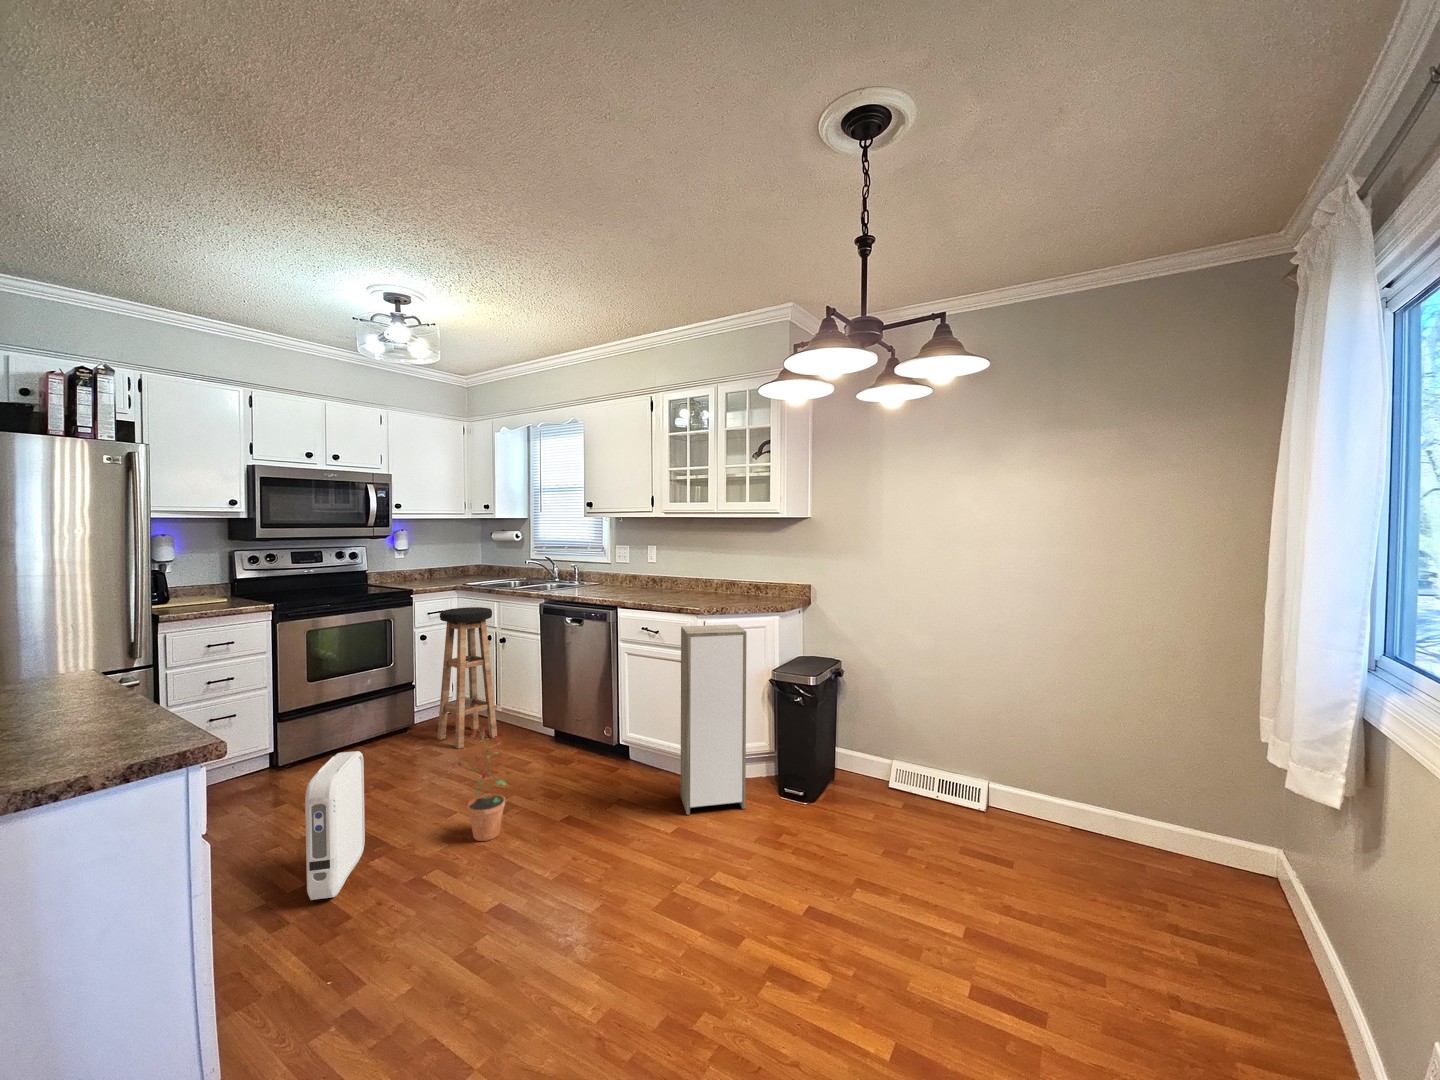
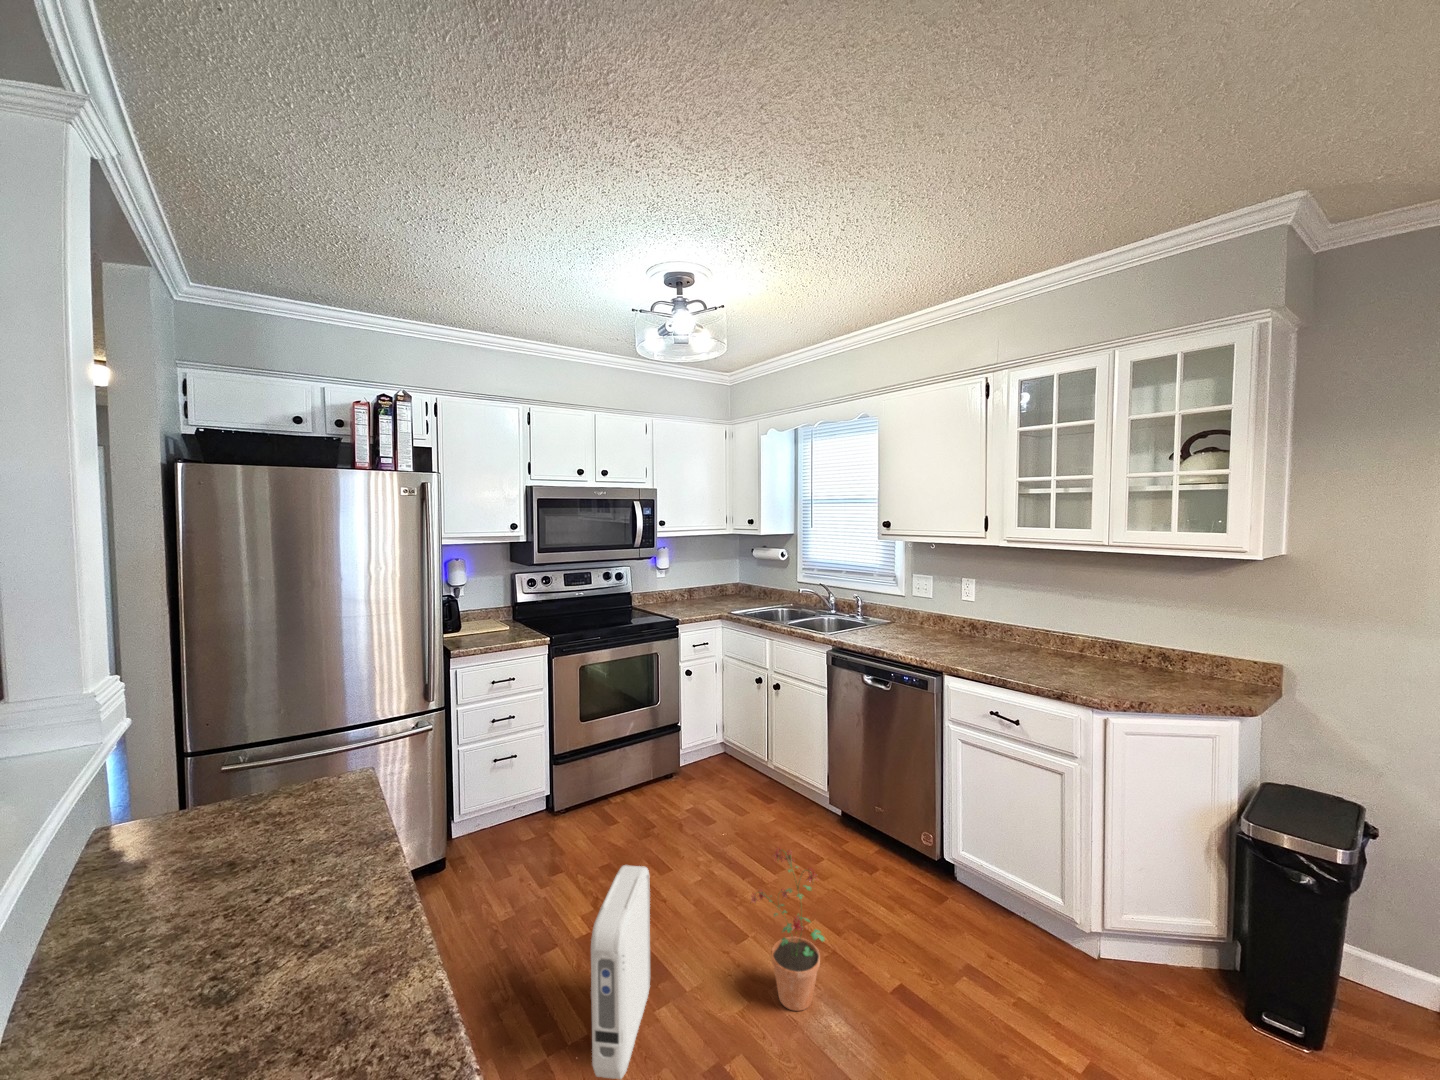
bar stool: present [437,607,497,749] -> none [707,646,774,819]
storage cabinet: present [681,624,747,815] -> none [1067,730,1214,1047]

